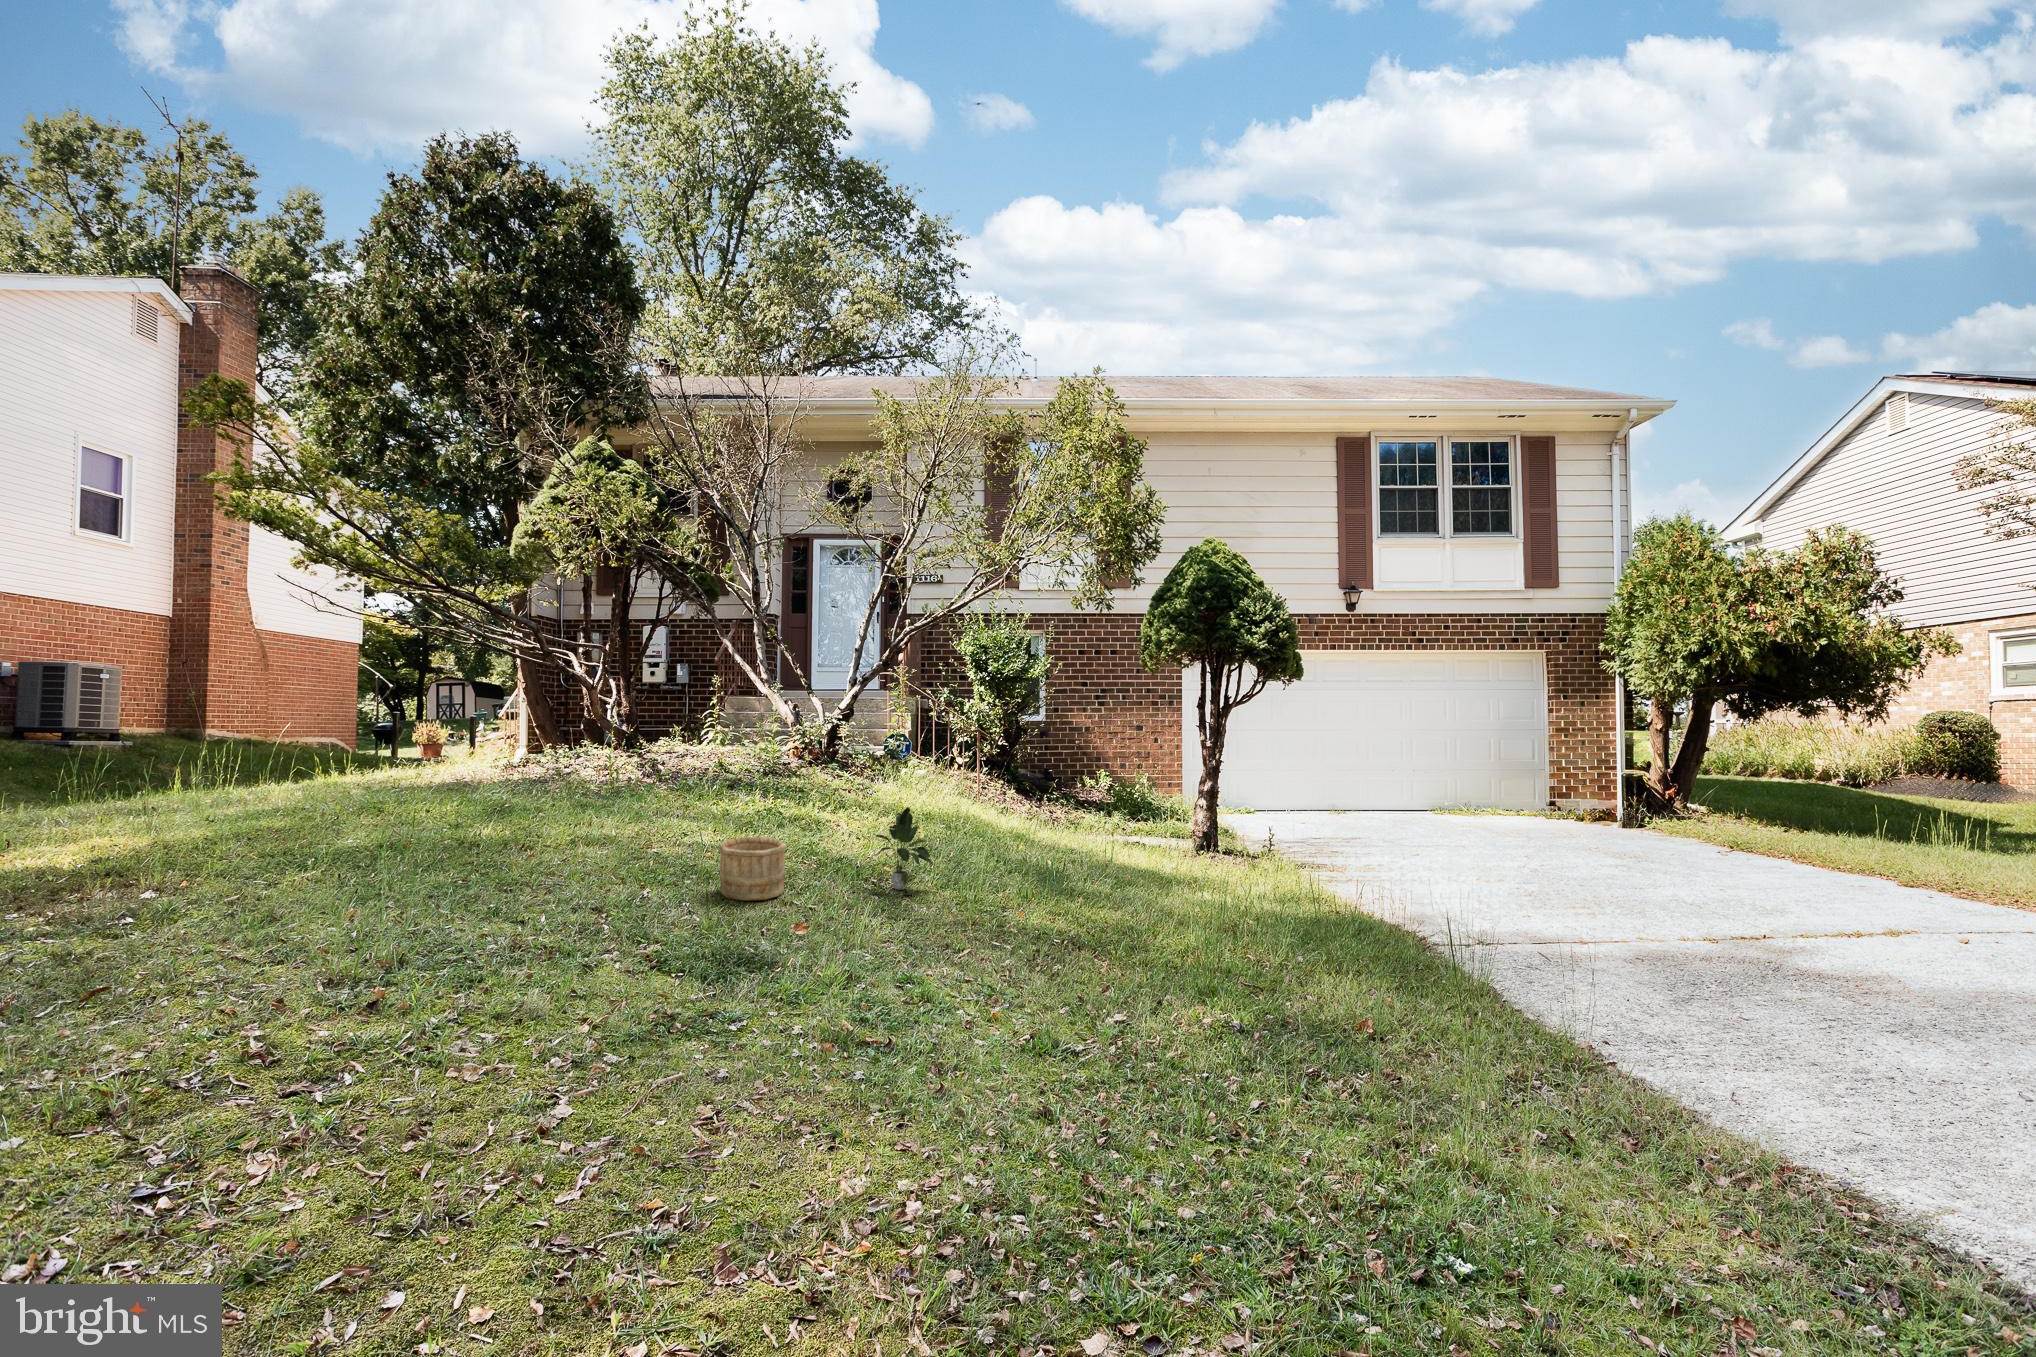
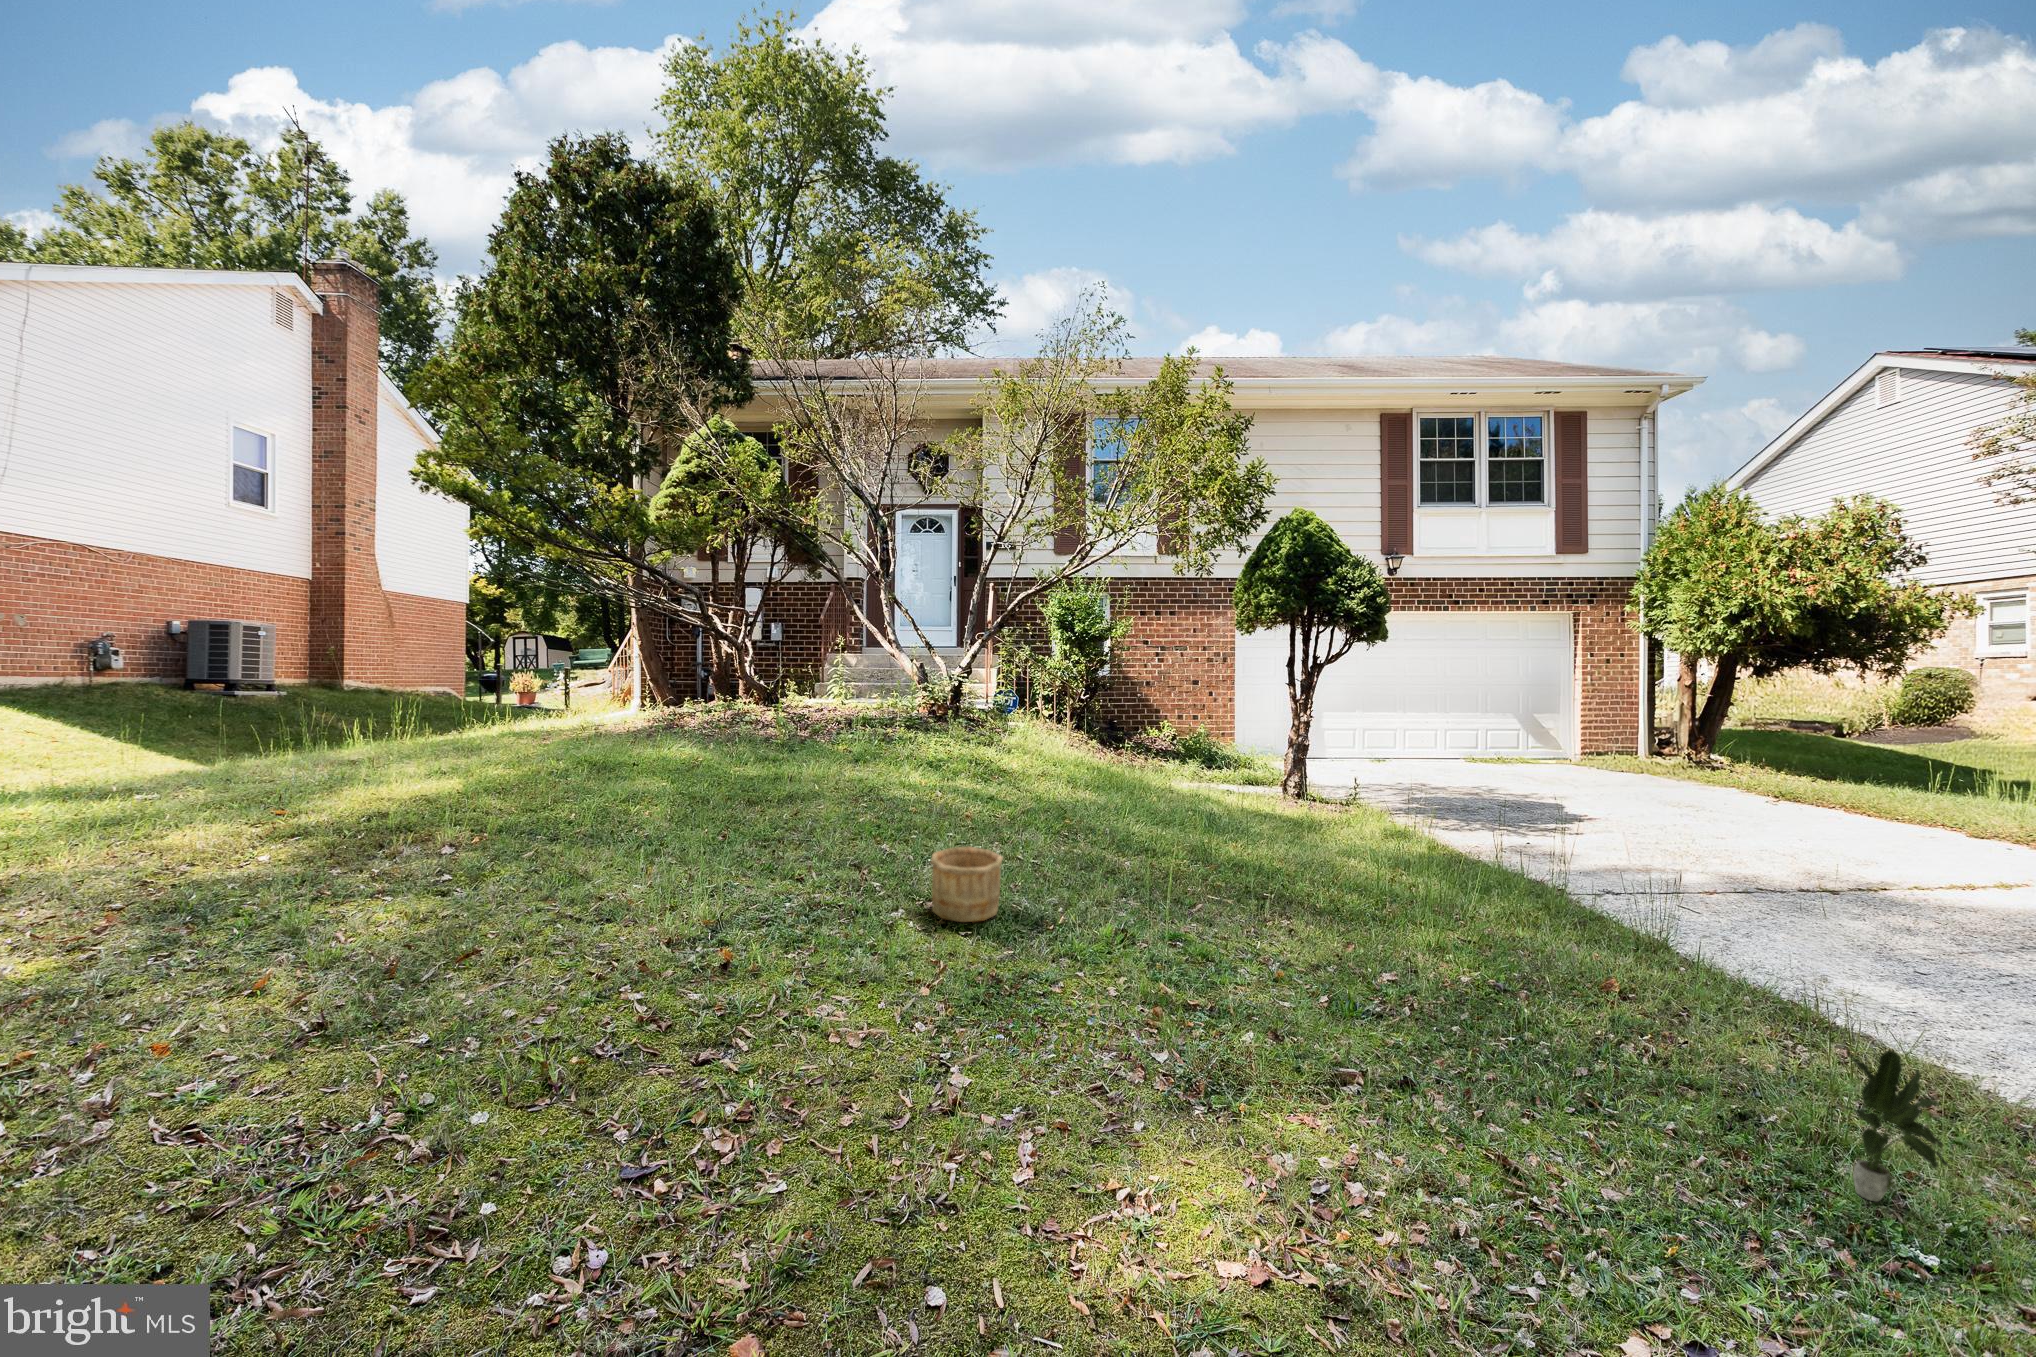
potted plant: present [874,807,933,890] -> present [1844,1050,1949,1201]

